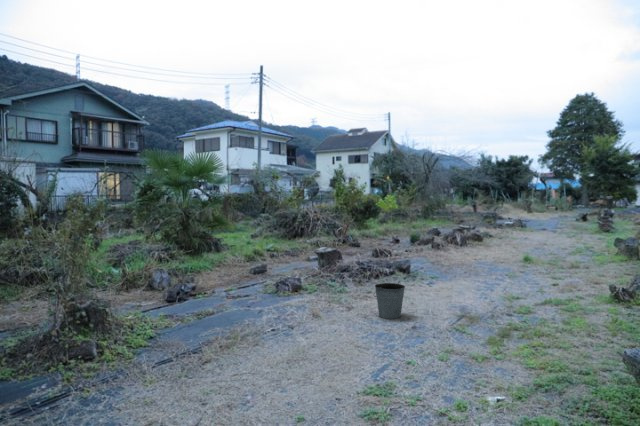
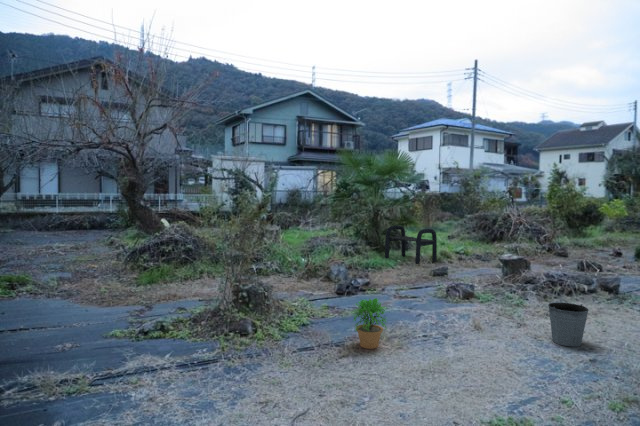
bench: none [200,228,253,265] -> present [385,226,437,264]
potted plant: none [209,298,250,350] -> present [353,298,386,349]

